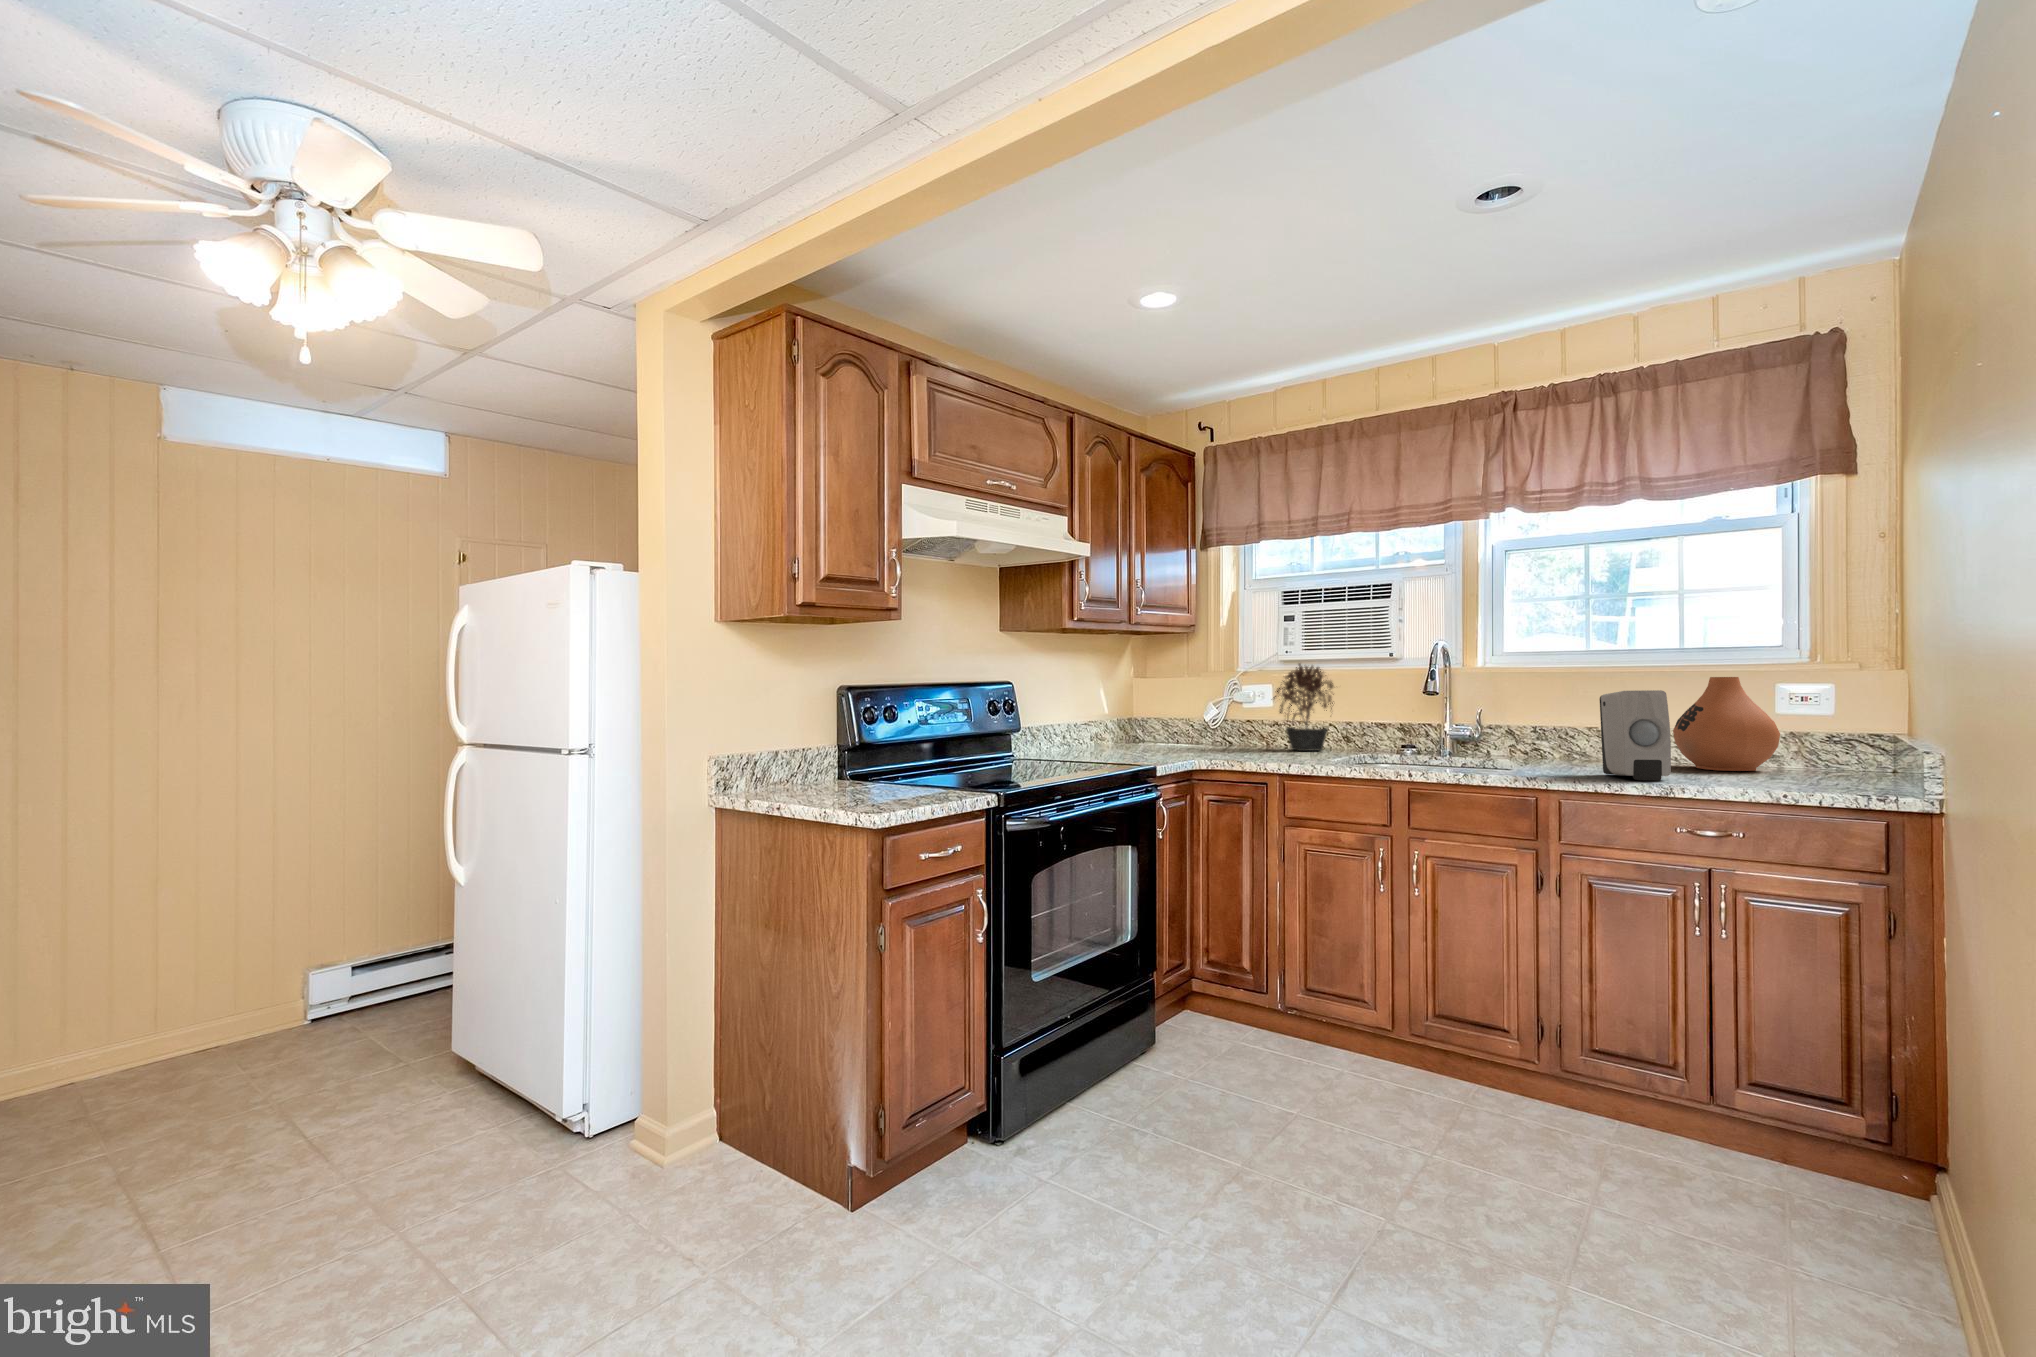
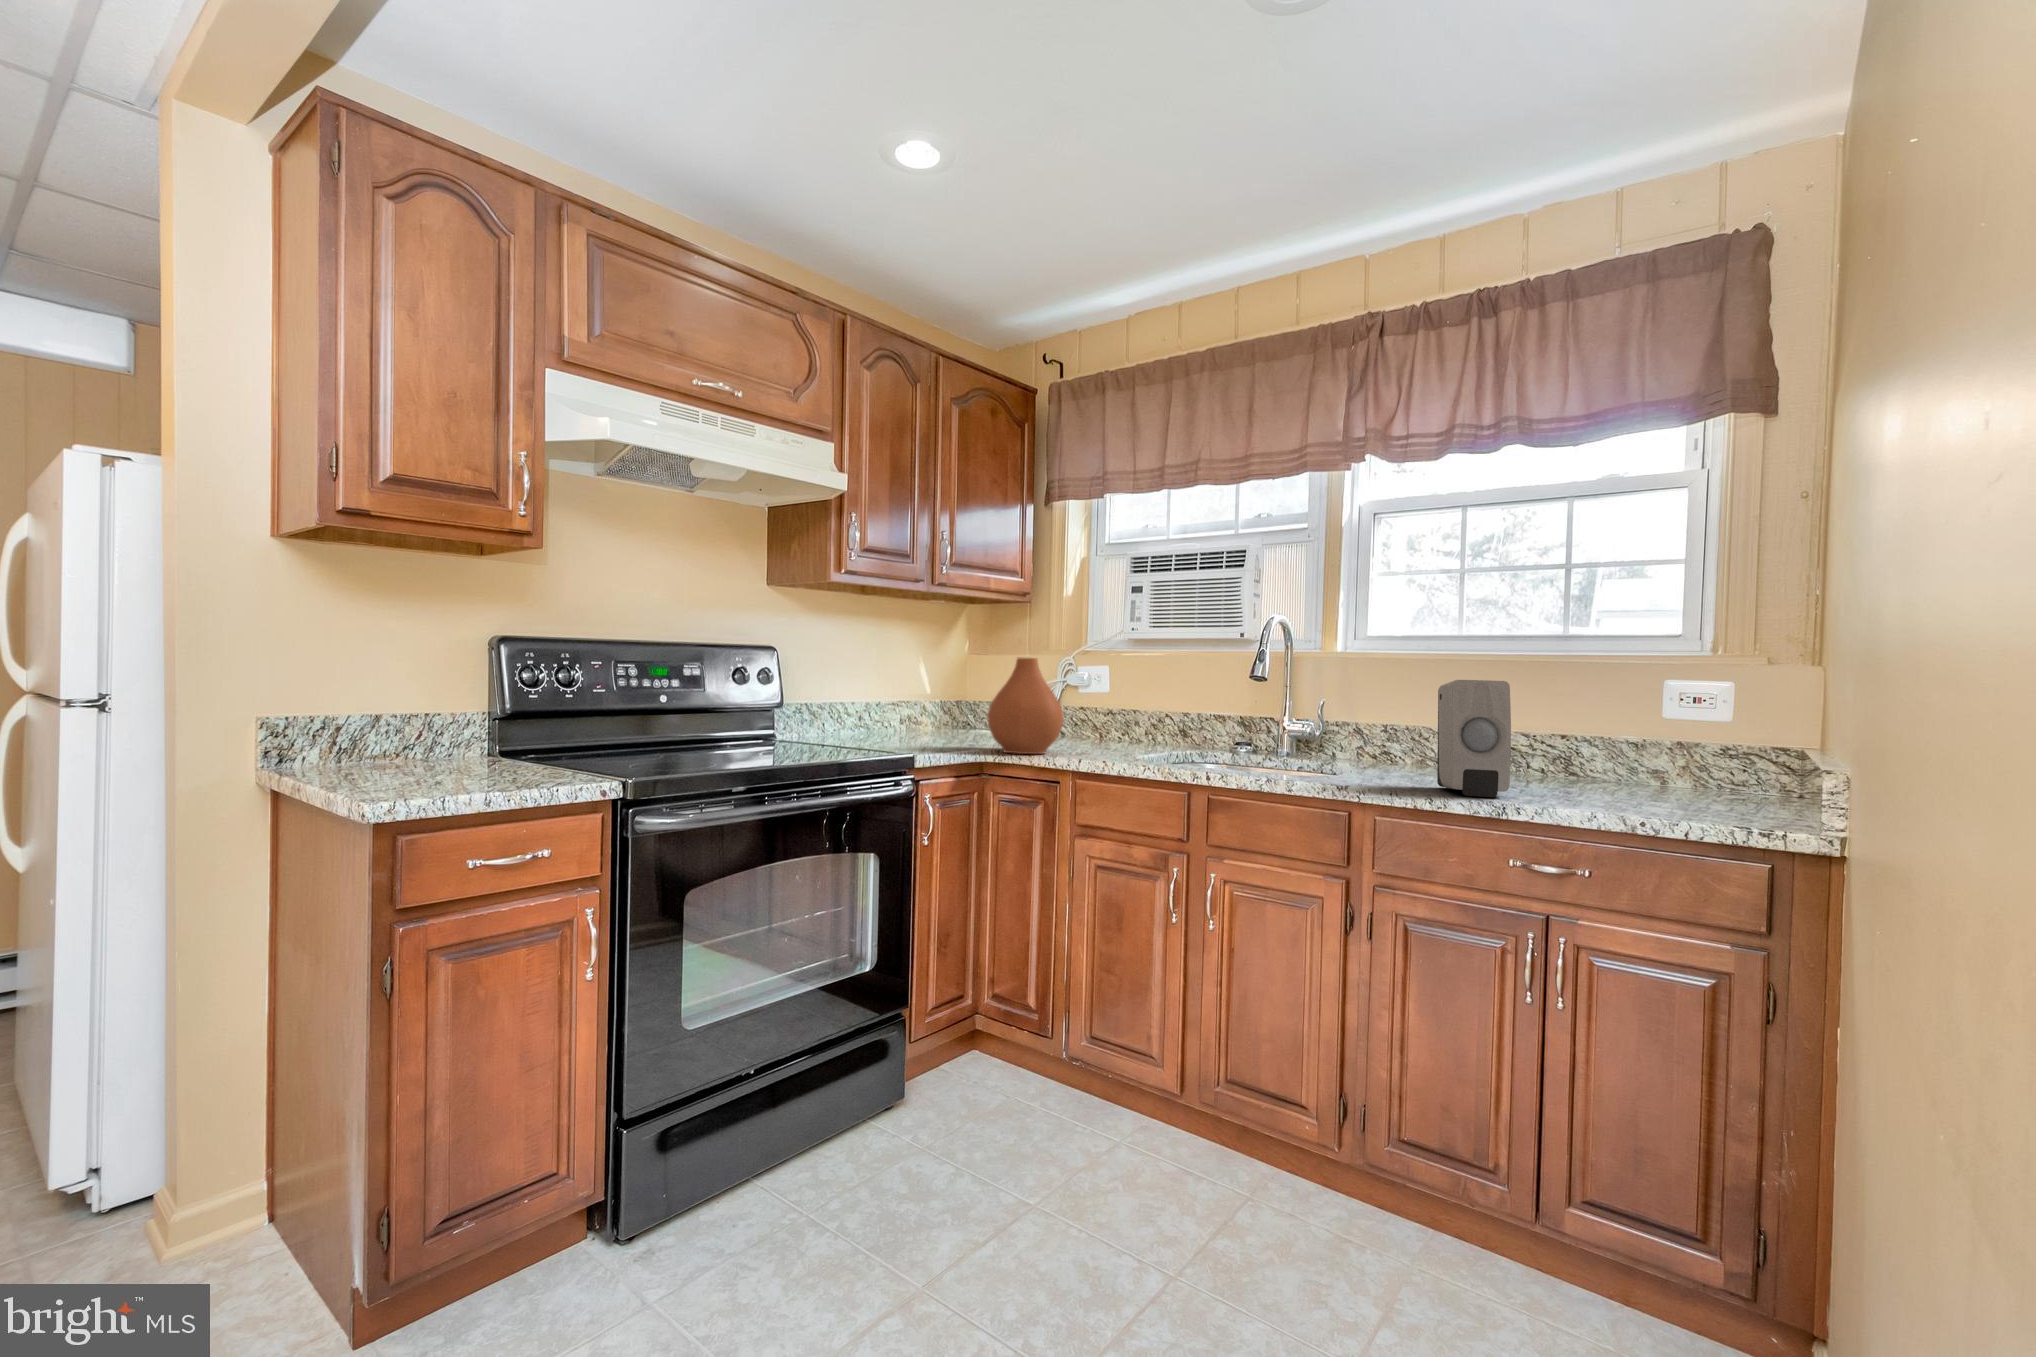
potted plant: present [1273,663,1334,751] -> none [1101,639,1181,746]
vase: present [1673,677,1780,771] -> present [987,658,1063,754]

